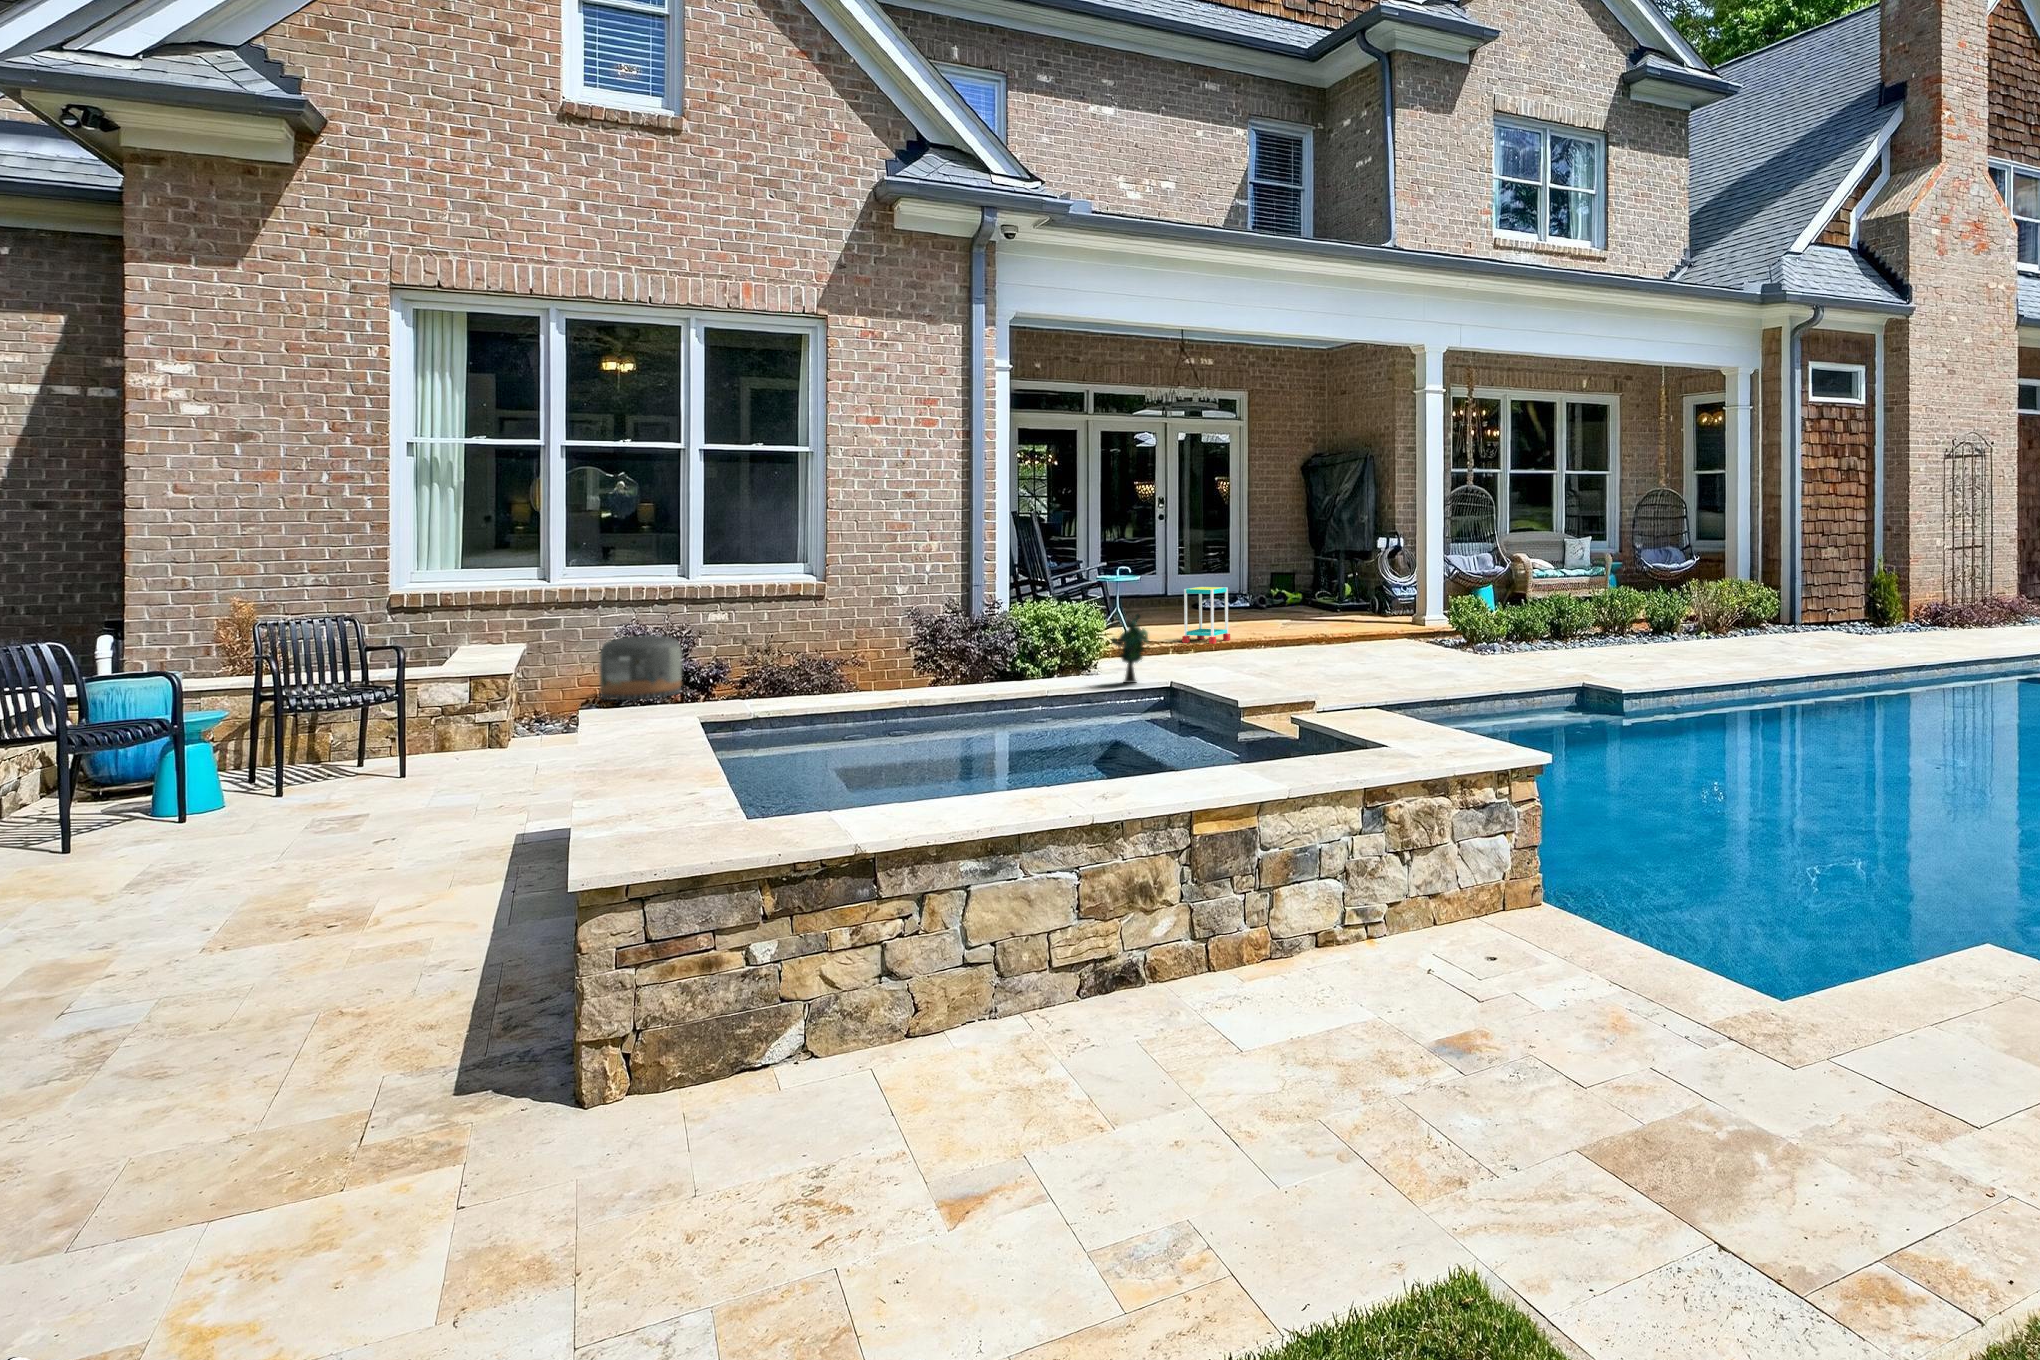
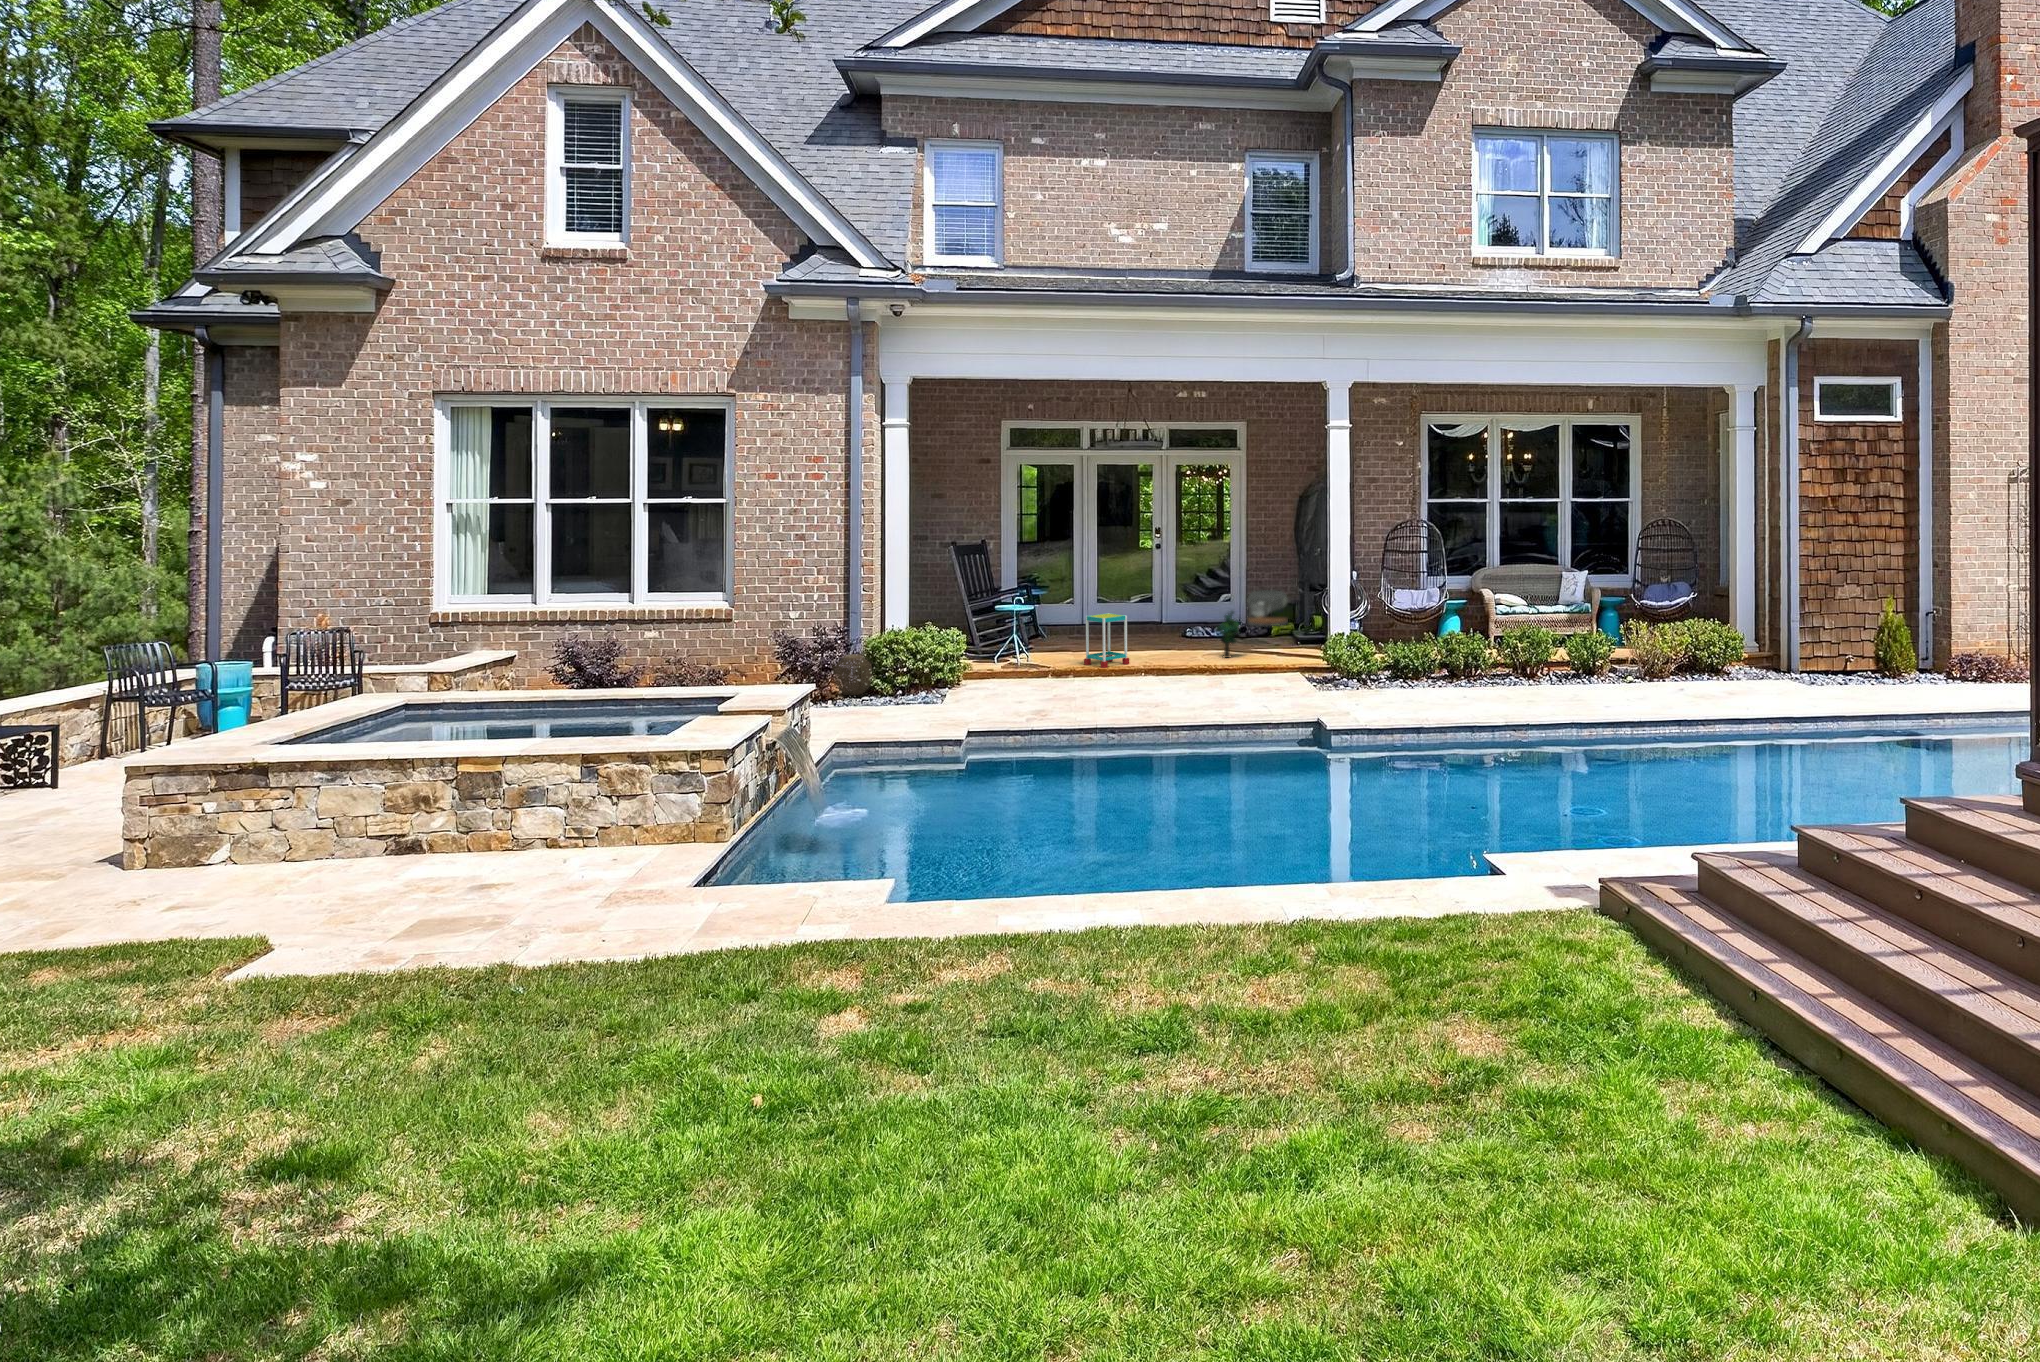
decorative plant: present [1112,614,1148,683] -> present [1215,611,1239,658]
woven basket: none [970,628,1015,675] -> present [834,654,872,695]
pouf: present [600,635,682,700] -> present [1248,590,1288,626]

